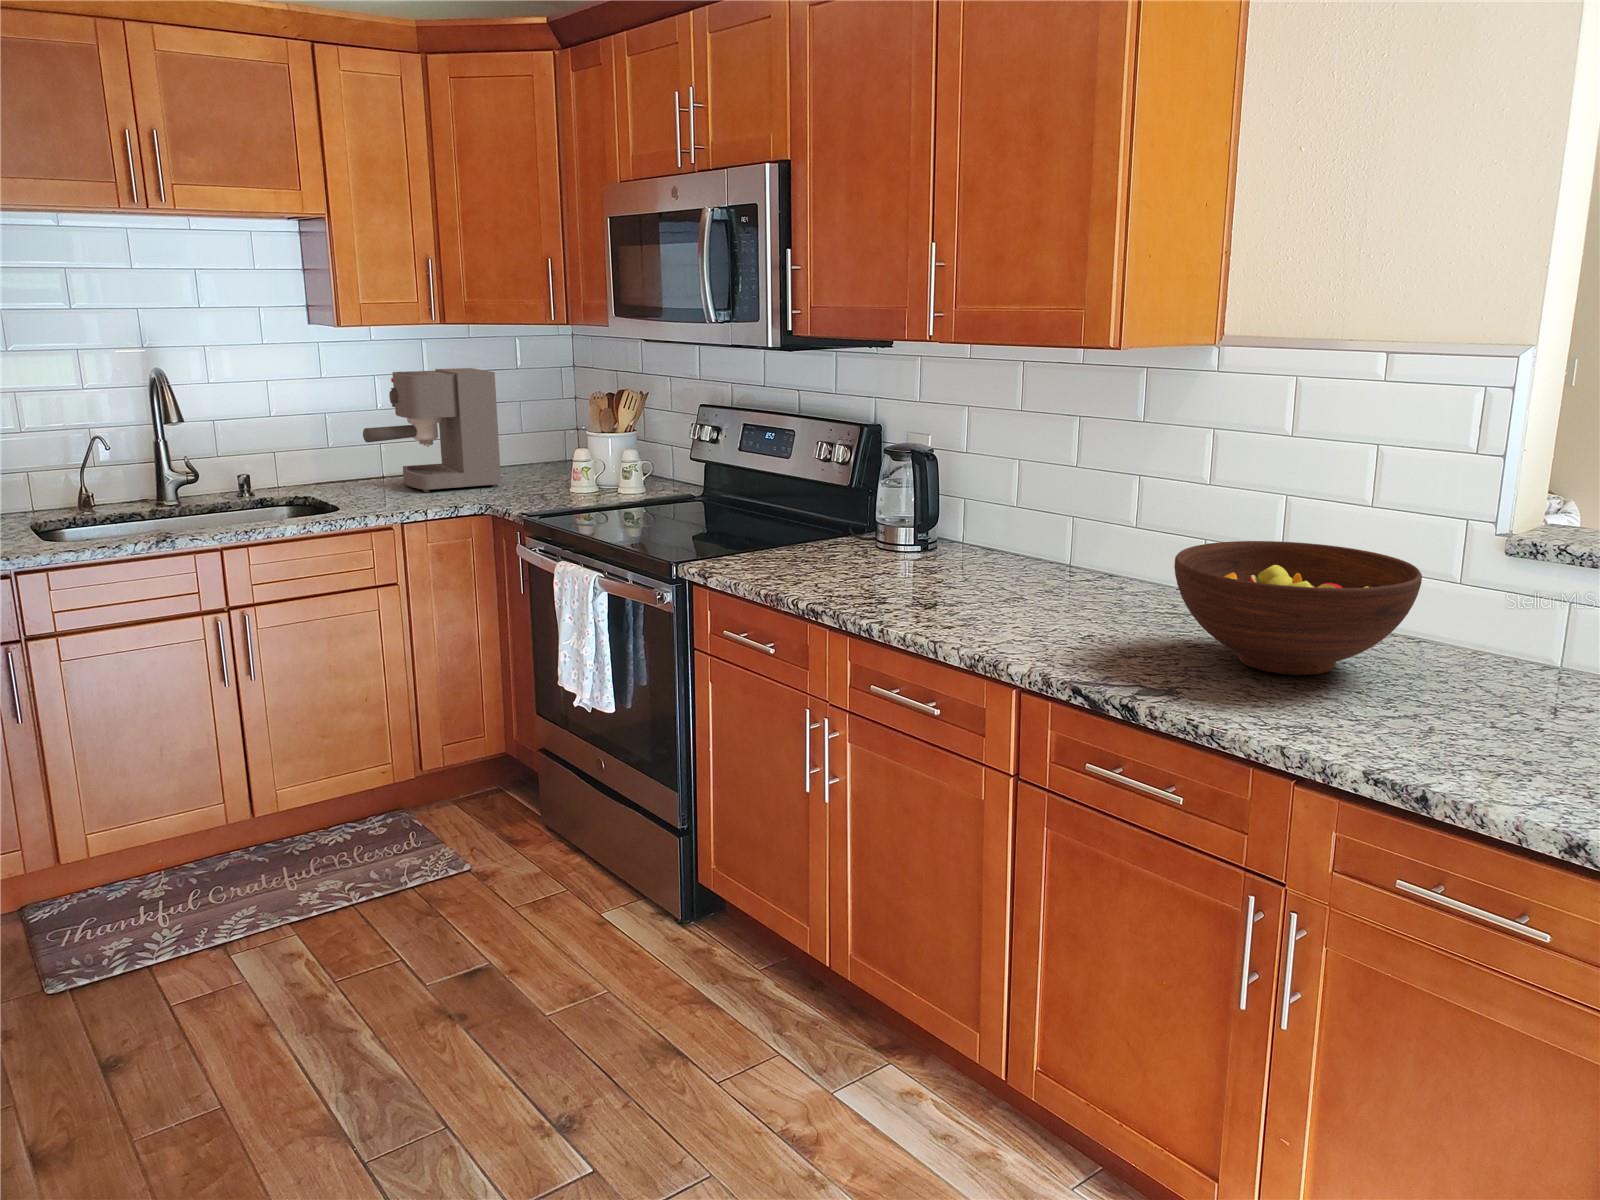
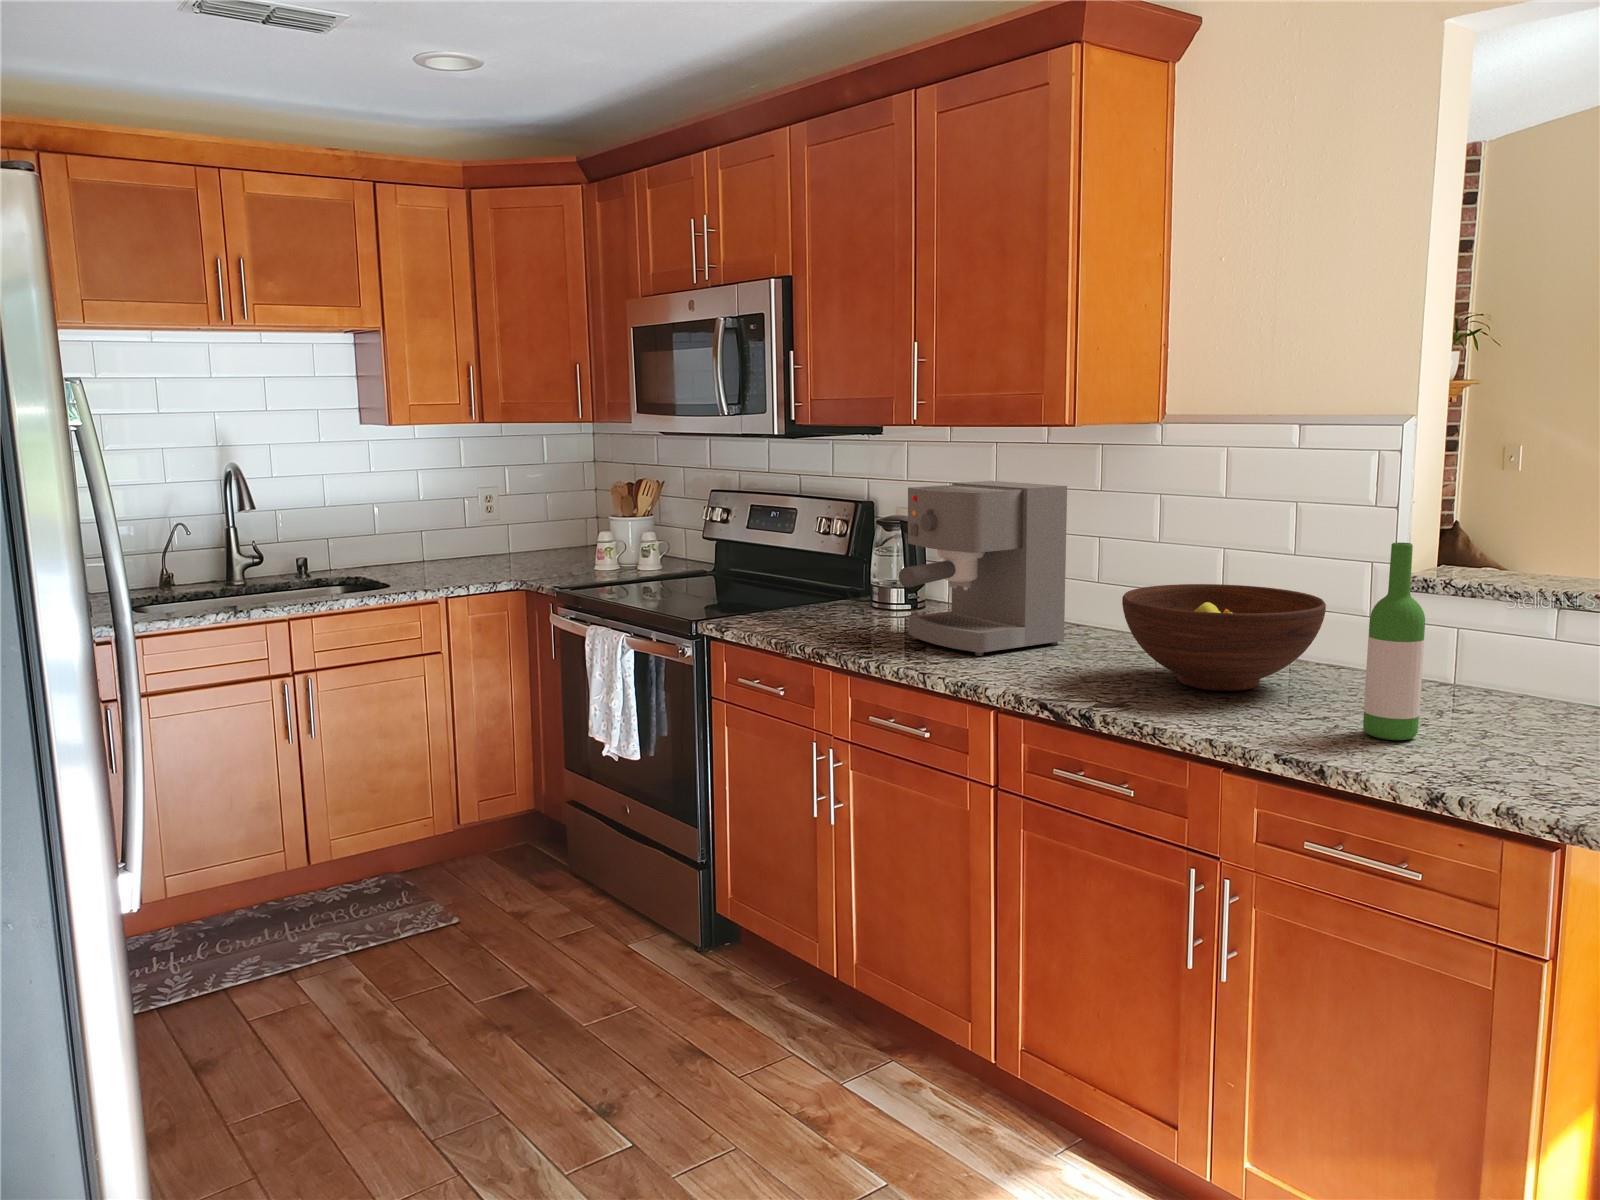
coffee maker: present [363,368,501,492] -> present [899,481,1067,656]
wine bottle: none [1469,512,1556,753] -> present [1363,543,1425,740]

